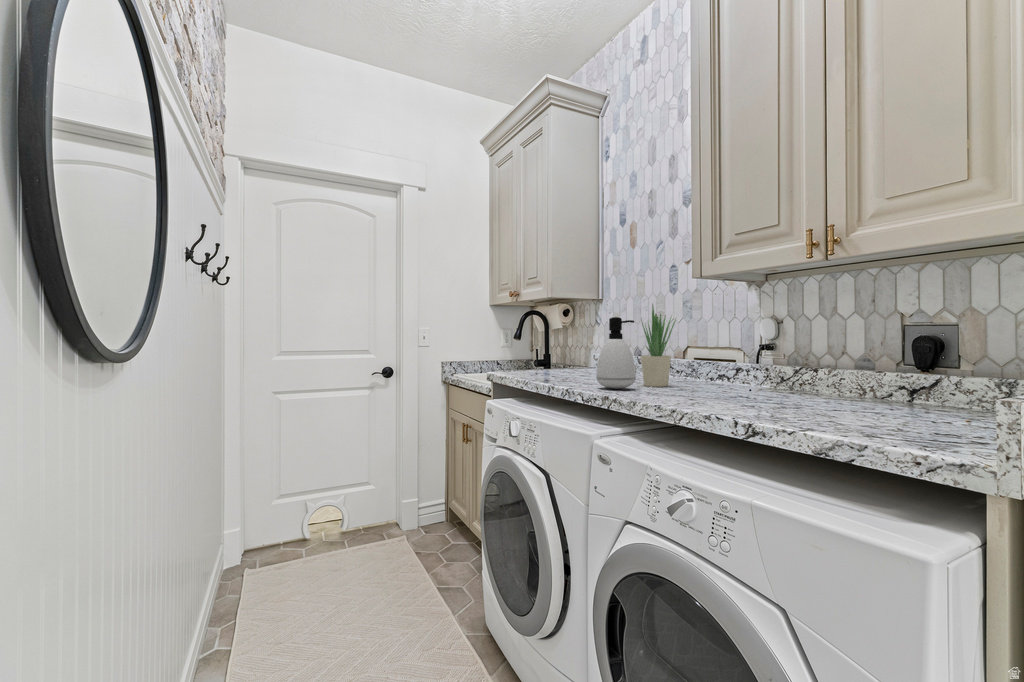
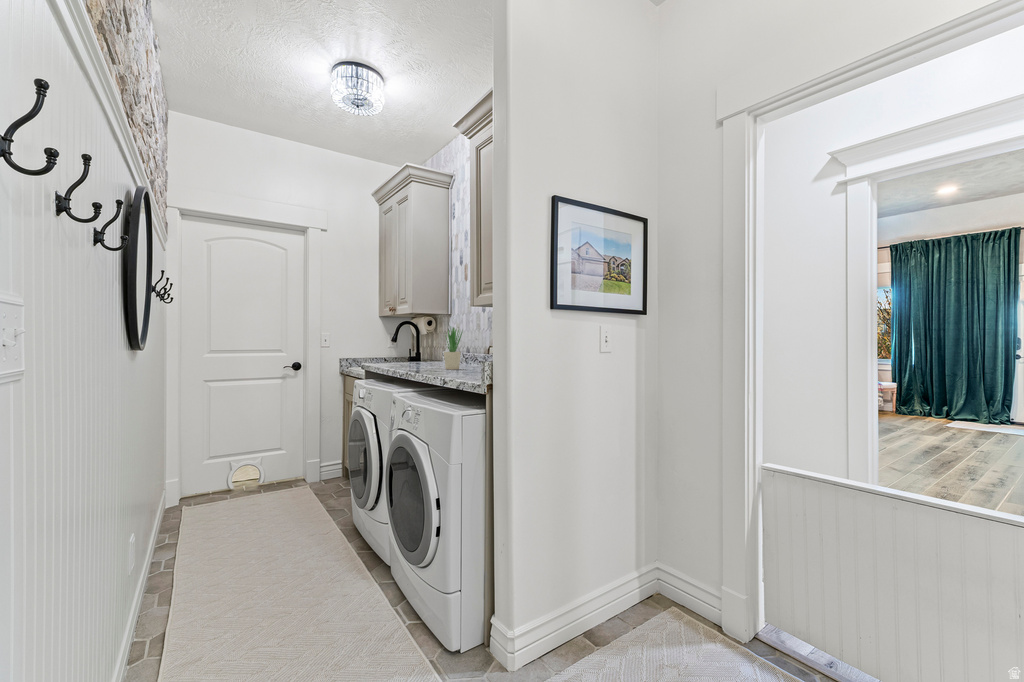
soap dispenser: present [596,317,636,389] -> none [411,330,434,370]

